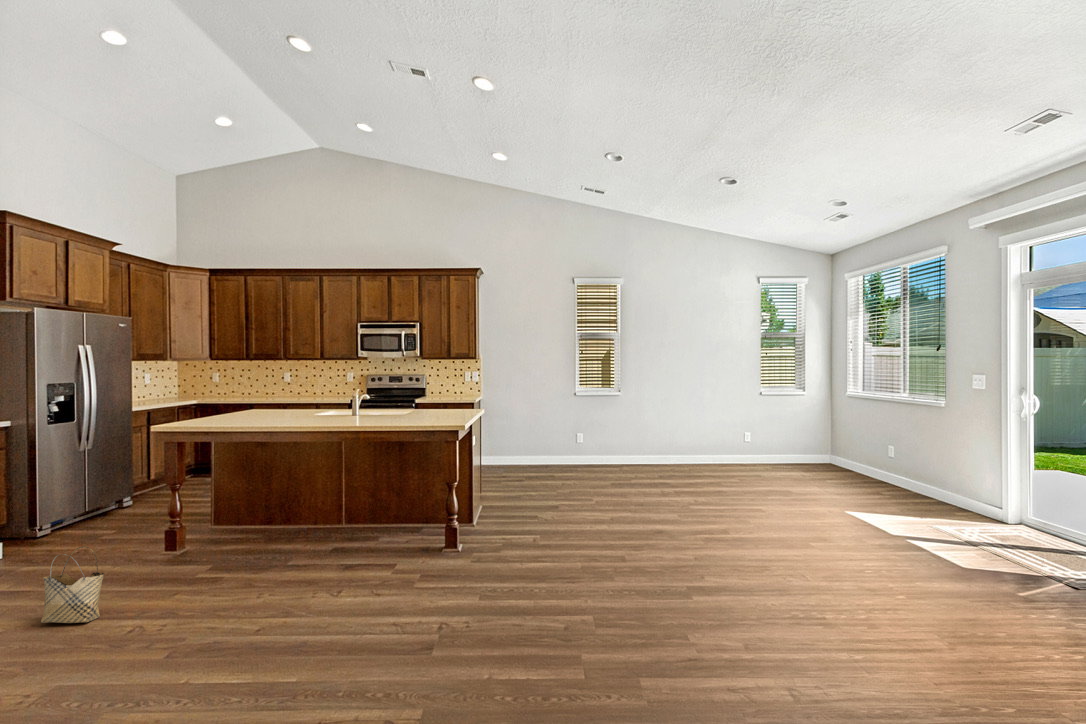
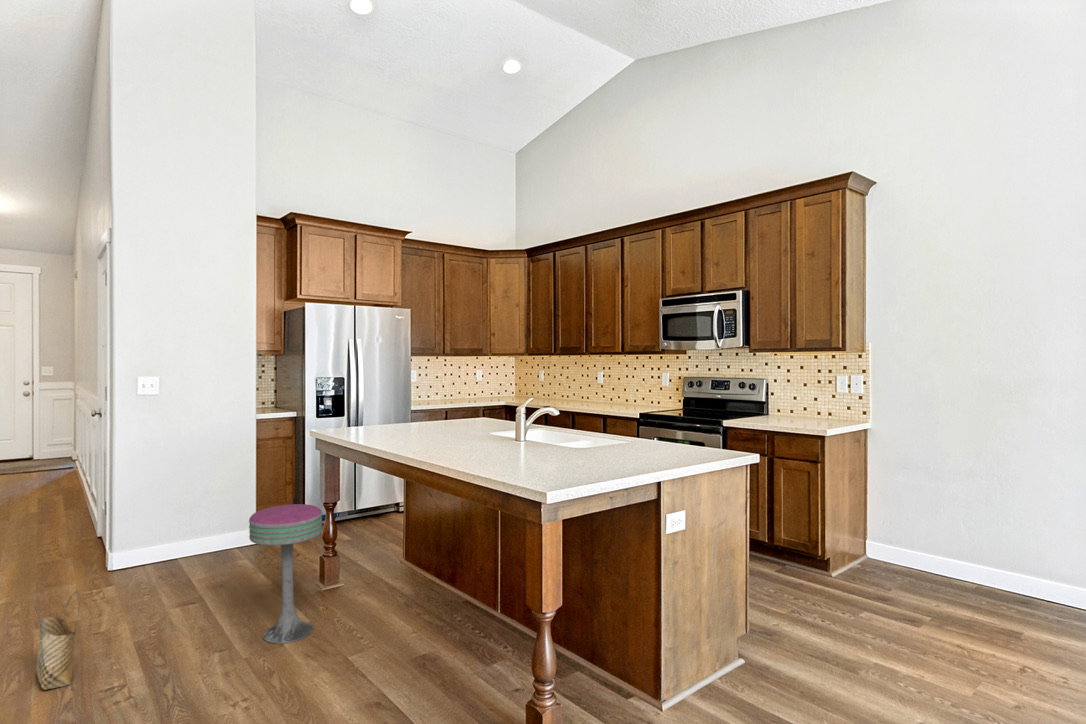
bar stool: none [189,465,247,566] -> present [249,504,322,644]

